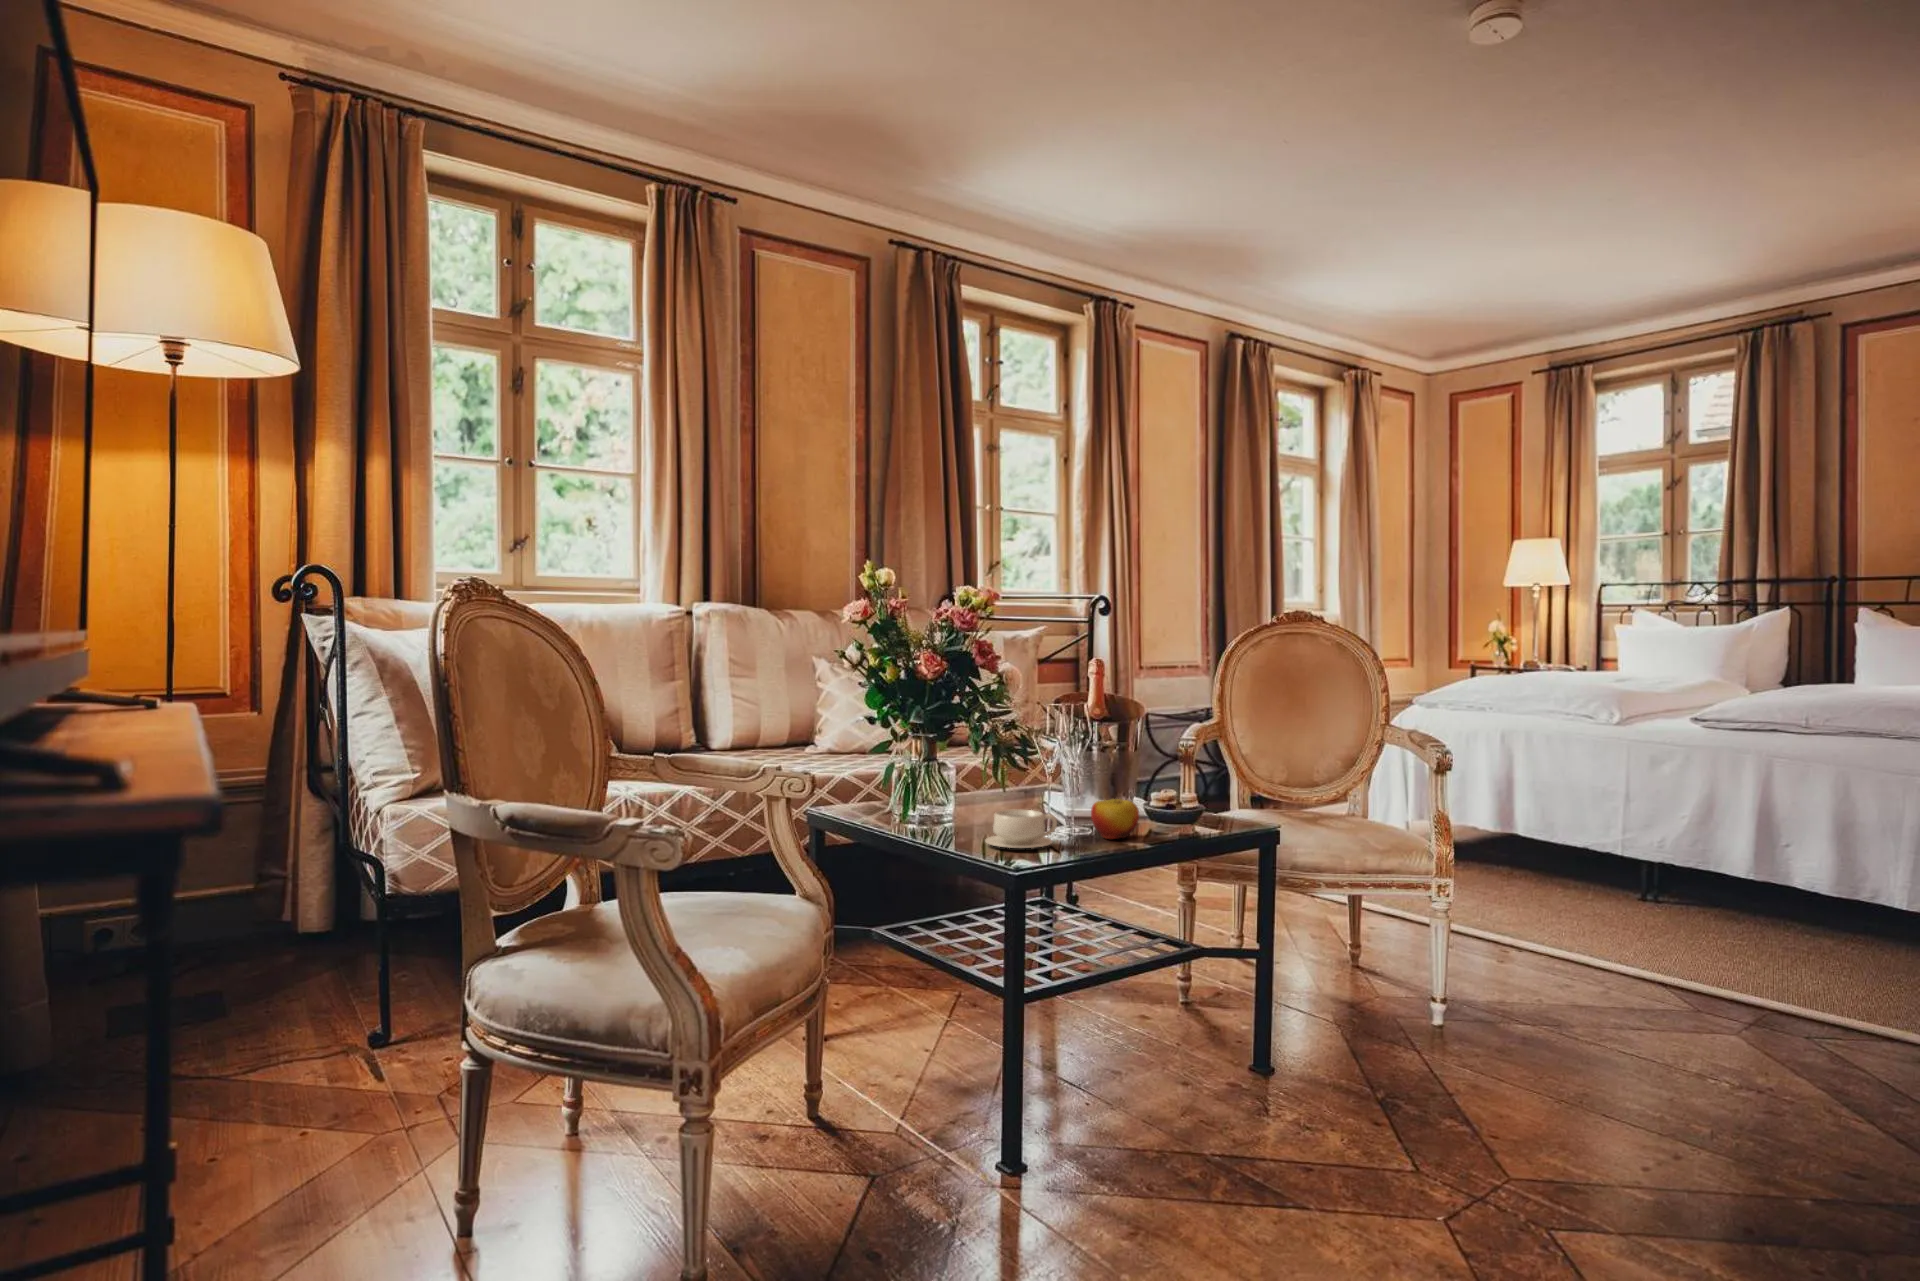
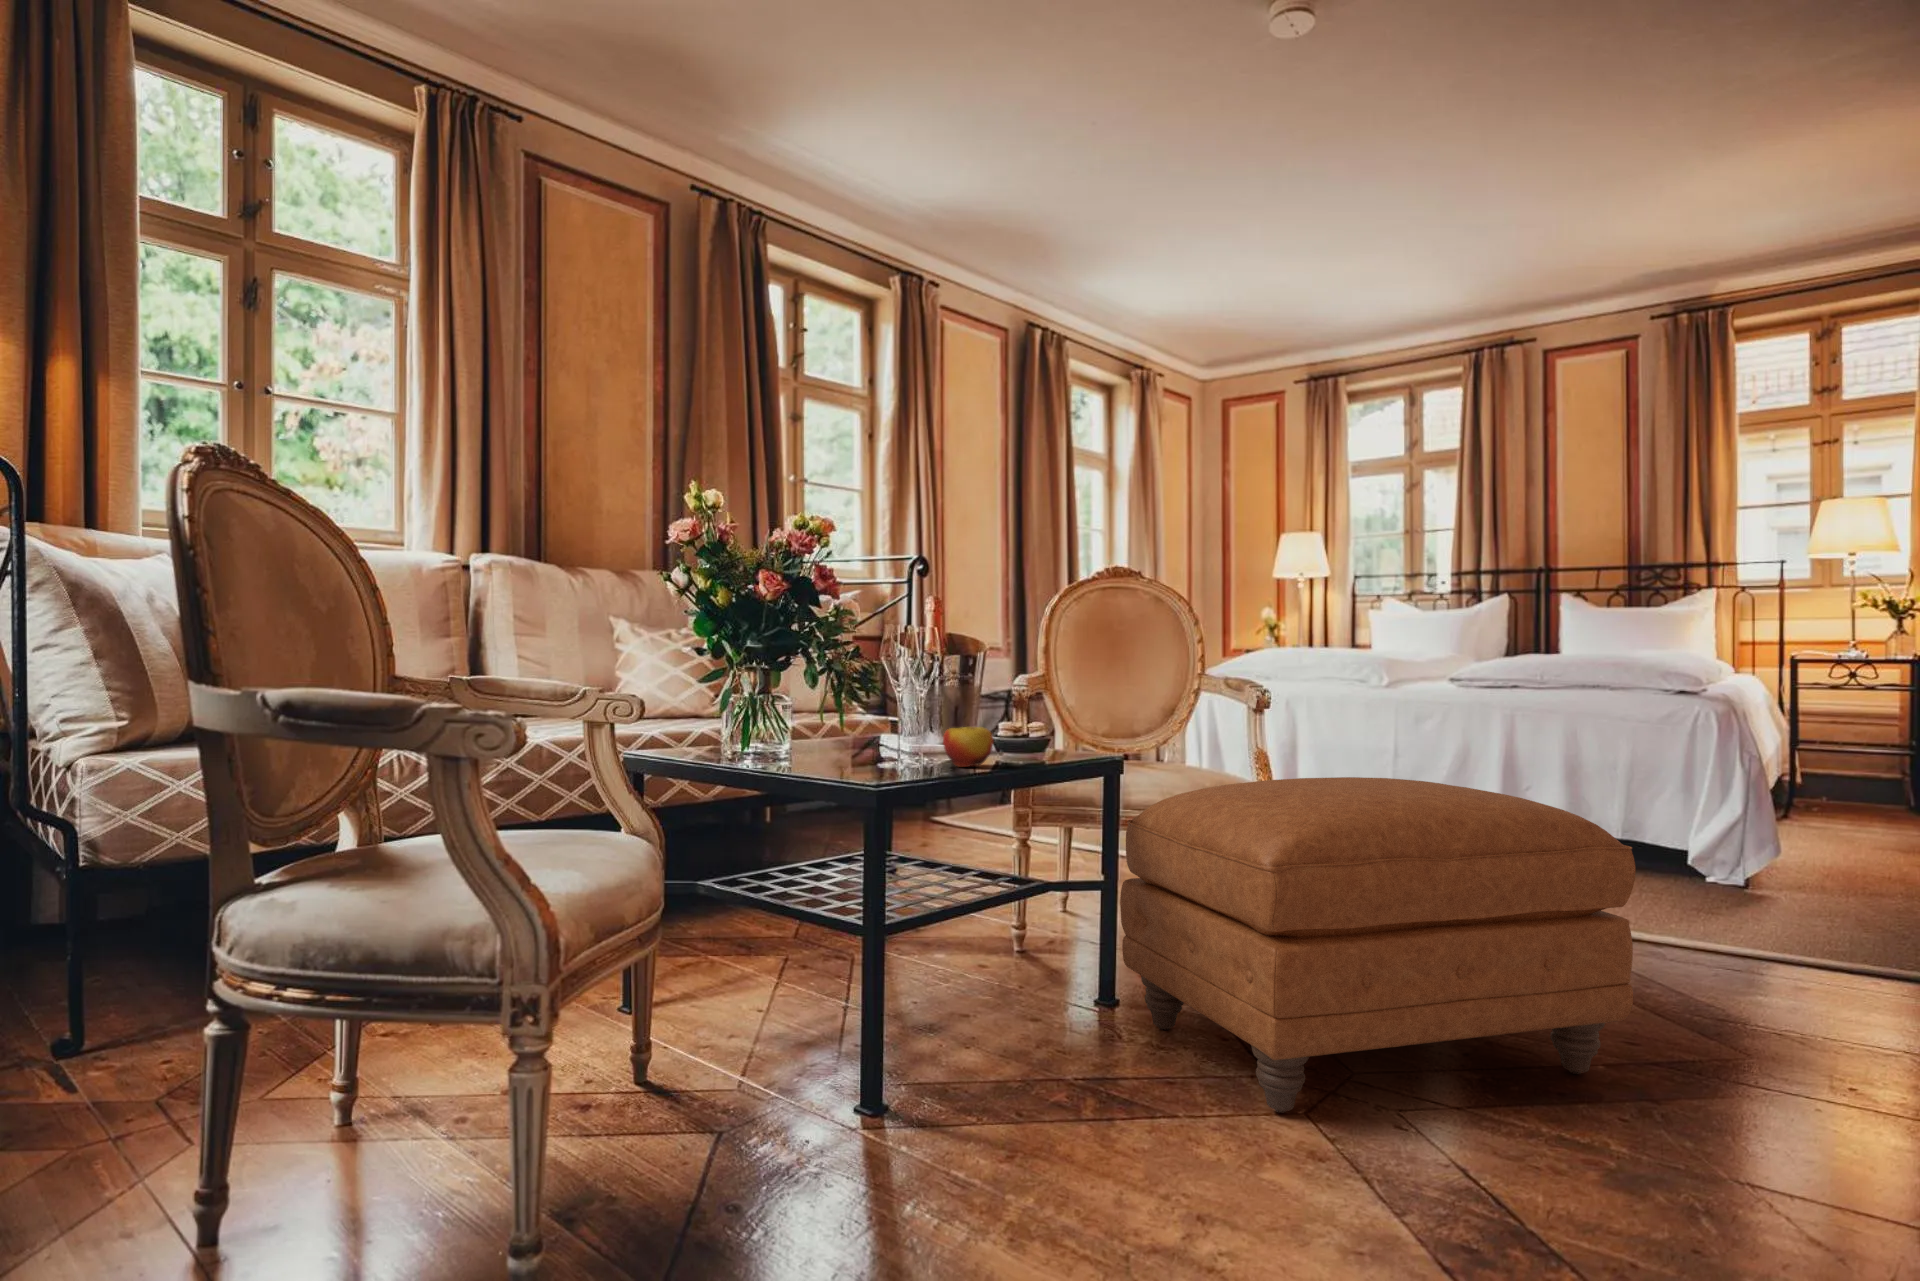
teacup: present [985,809,1057,848] -> none [835,735,913,774]
ottoman: none [1267,862,1822,1208] -> present [1120,777,1636,1113]

